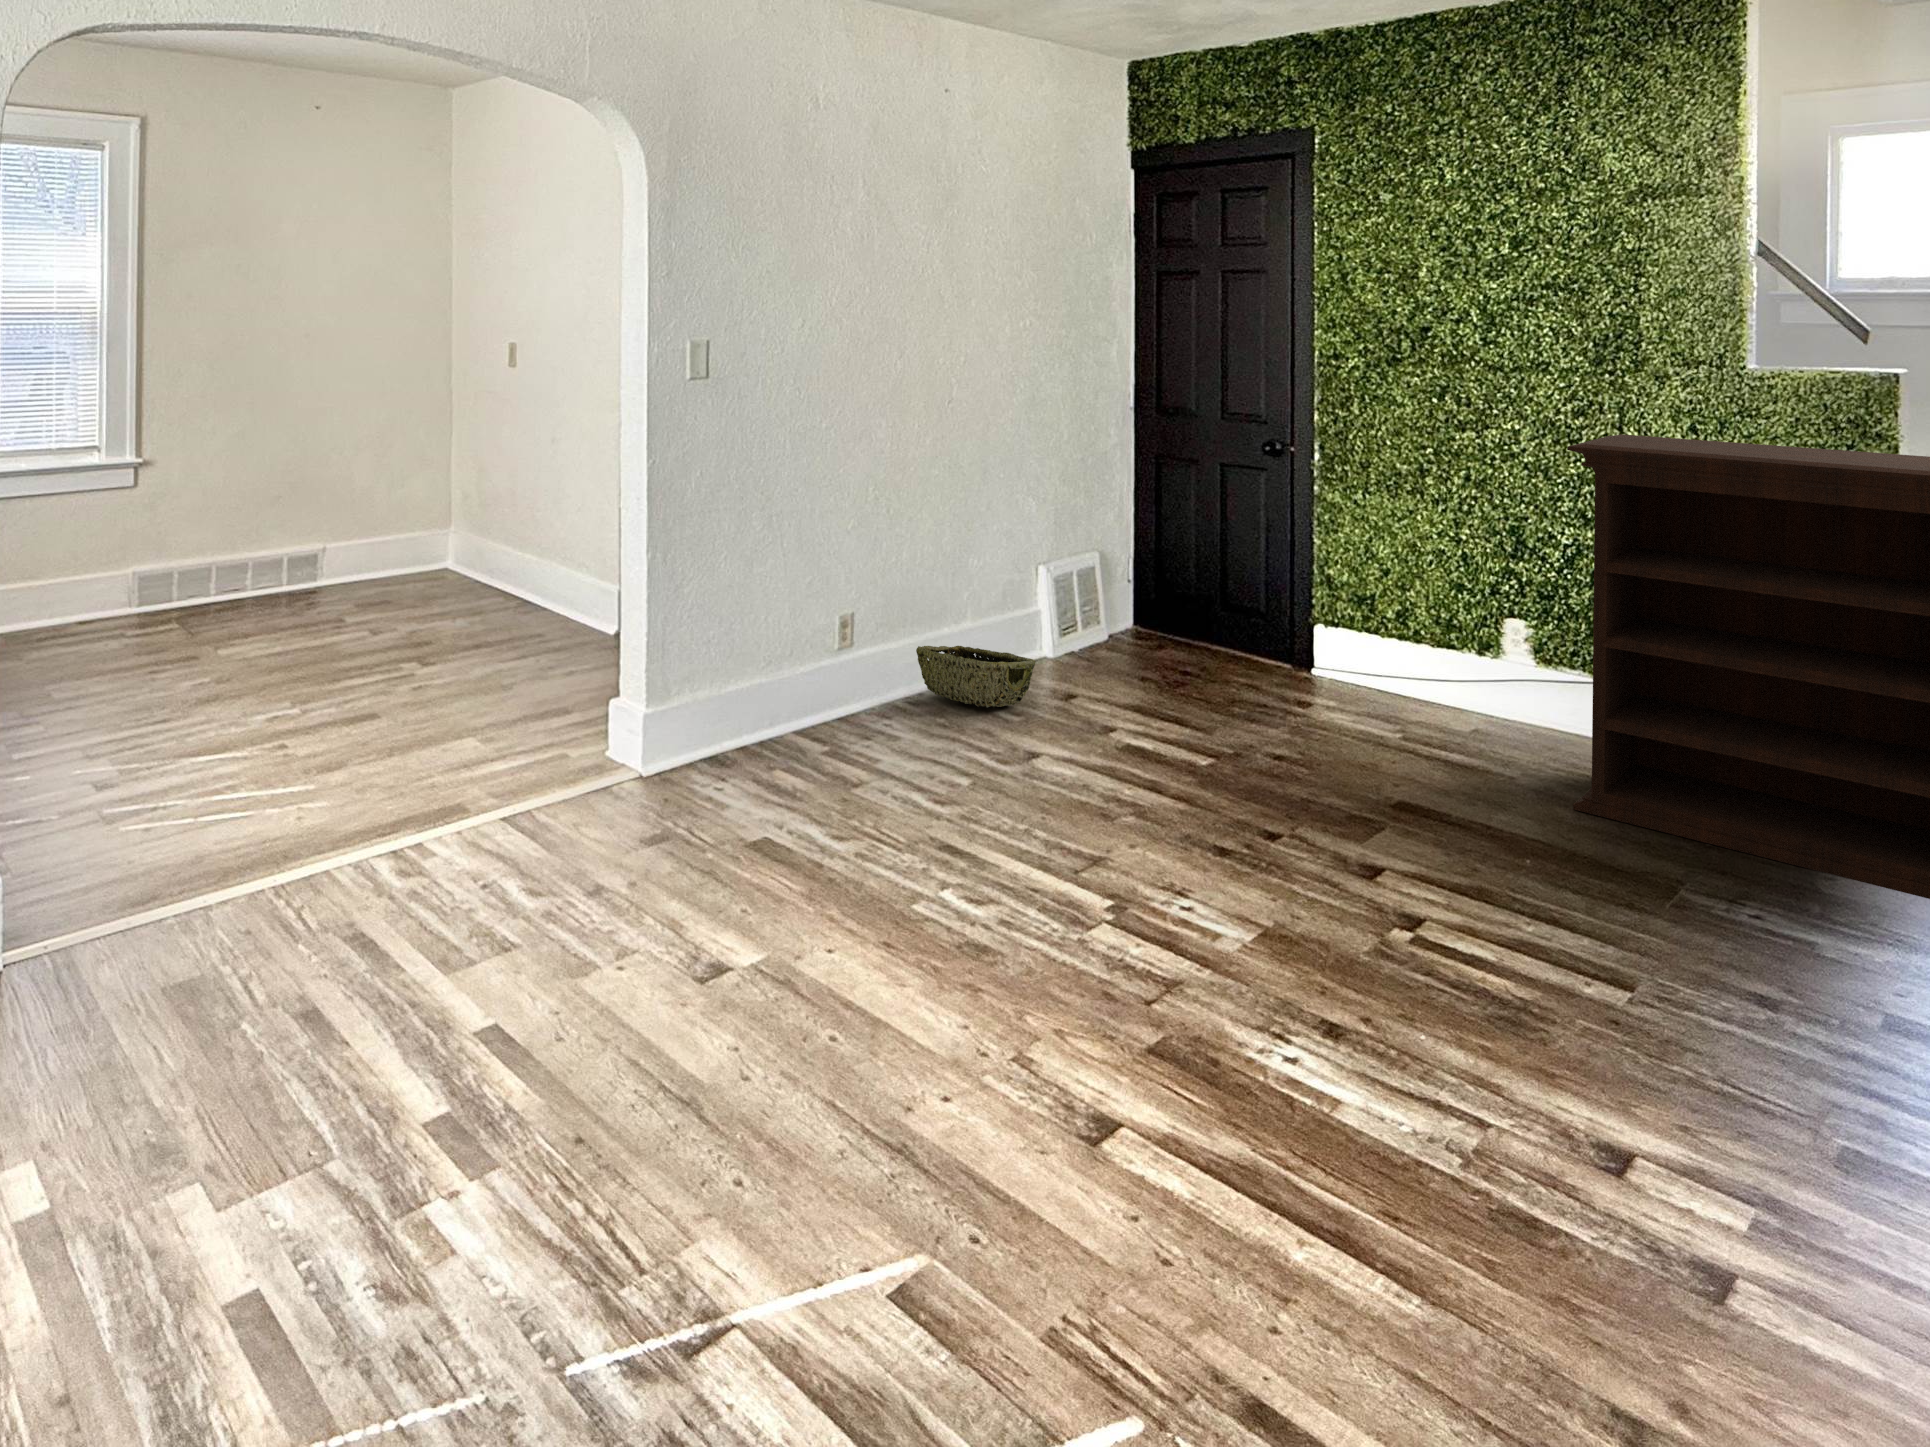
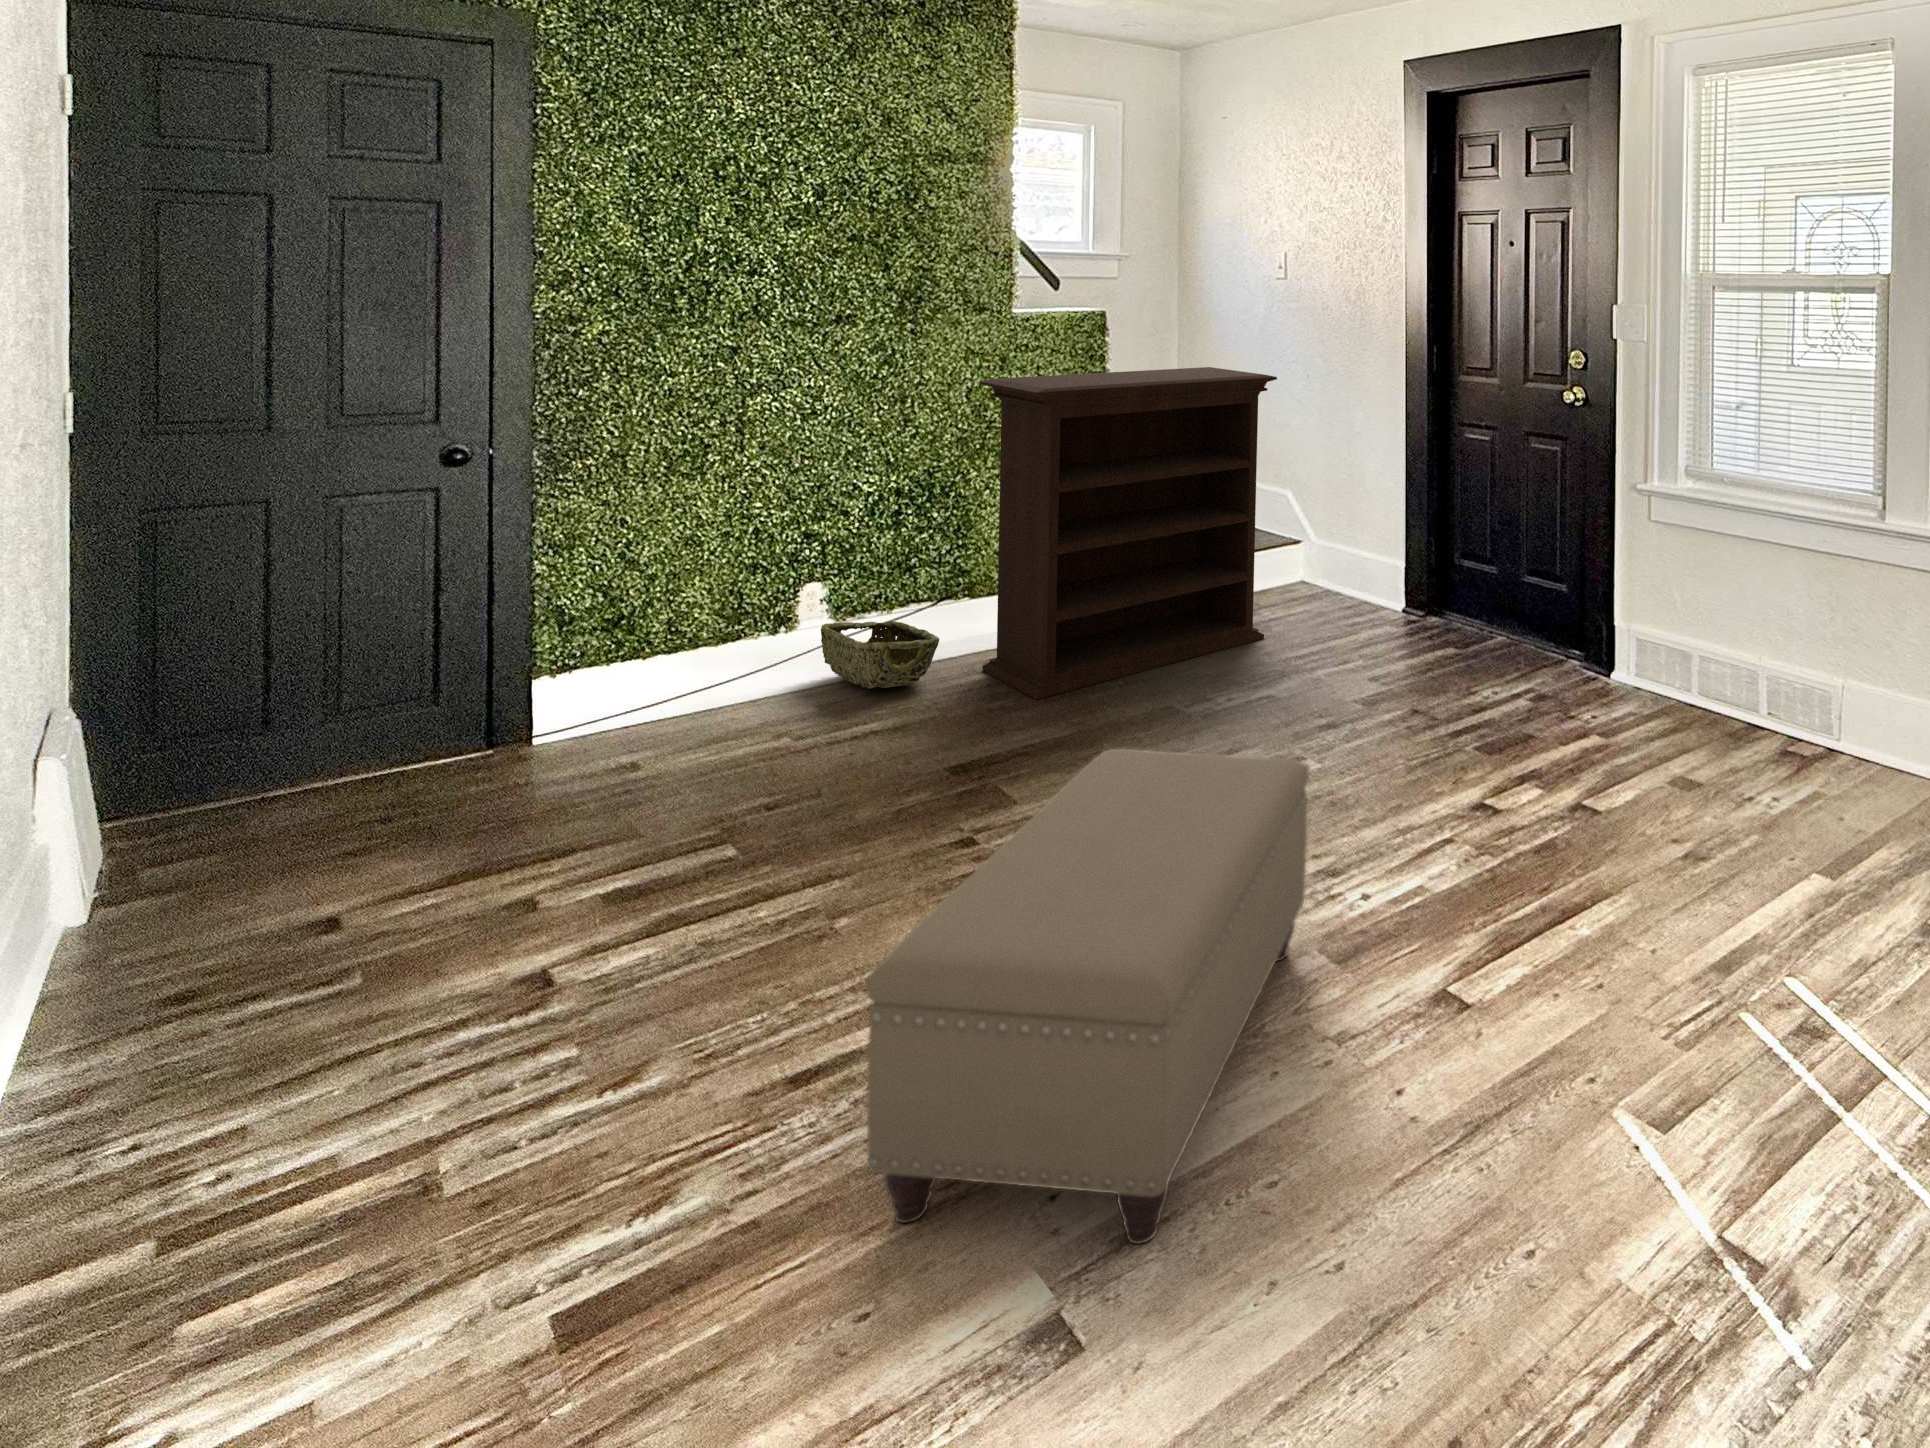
woven basket: present [916,646,1035,708] -> present [821,621,939,689]
ottoman: none [761,726,1170,1015] -> present [866,749,1310,1244]

